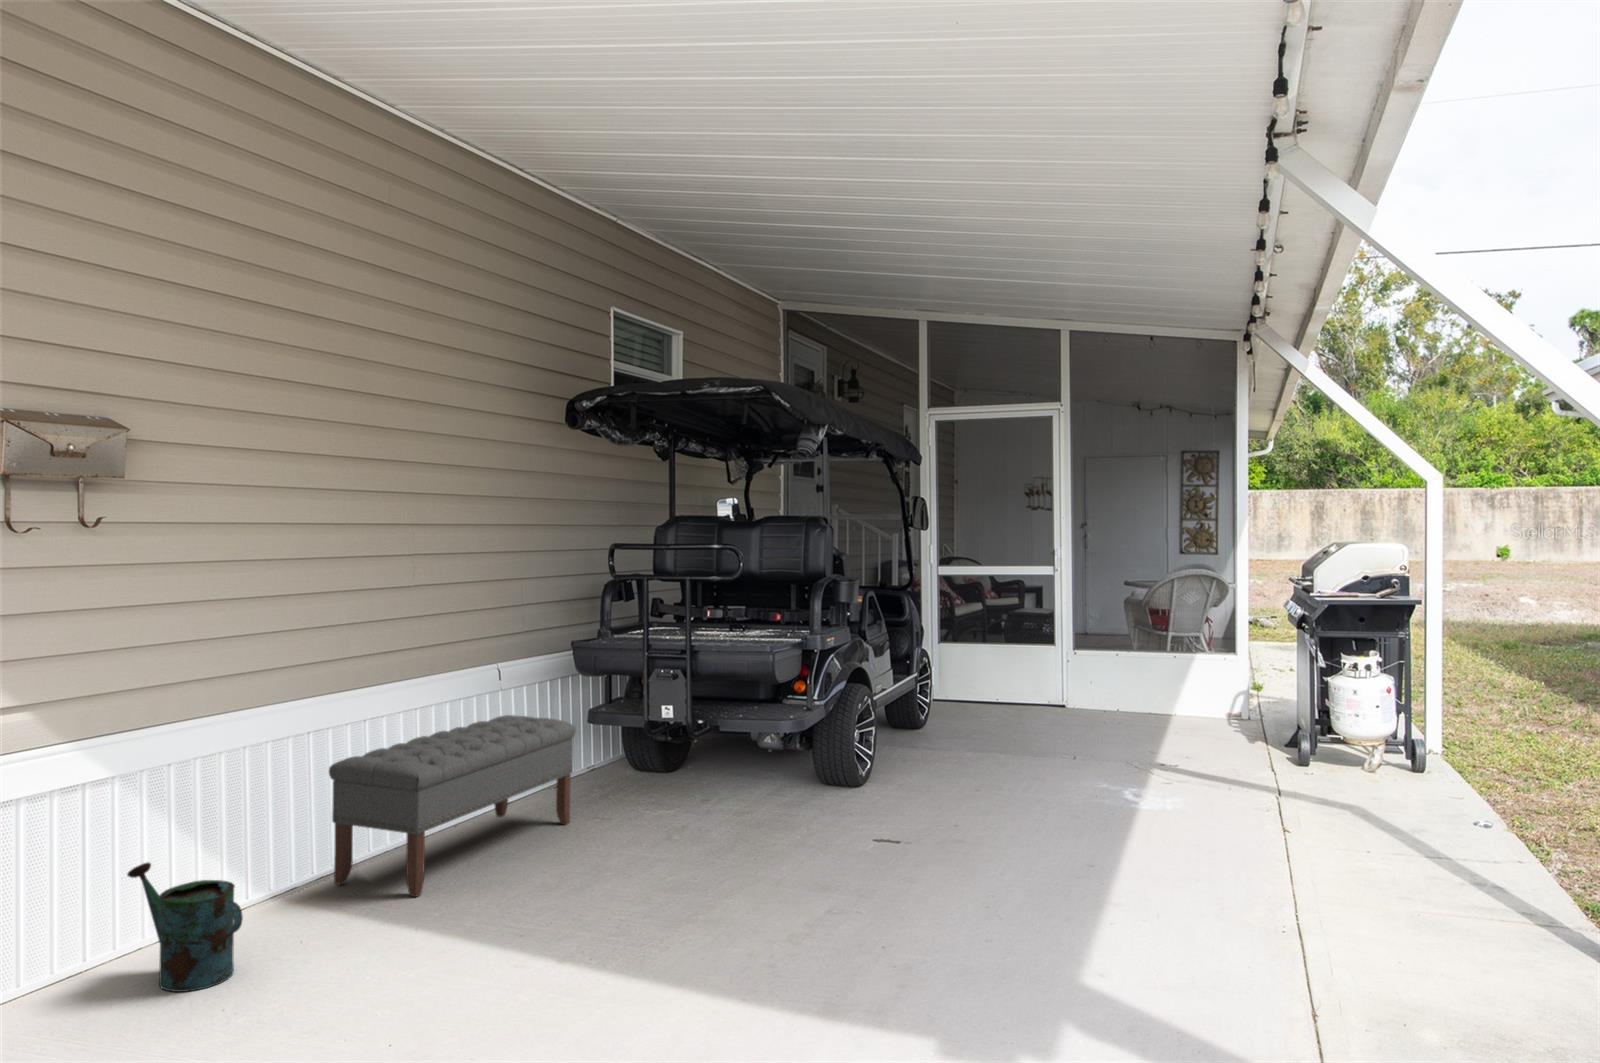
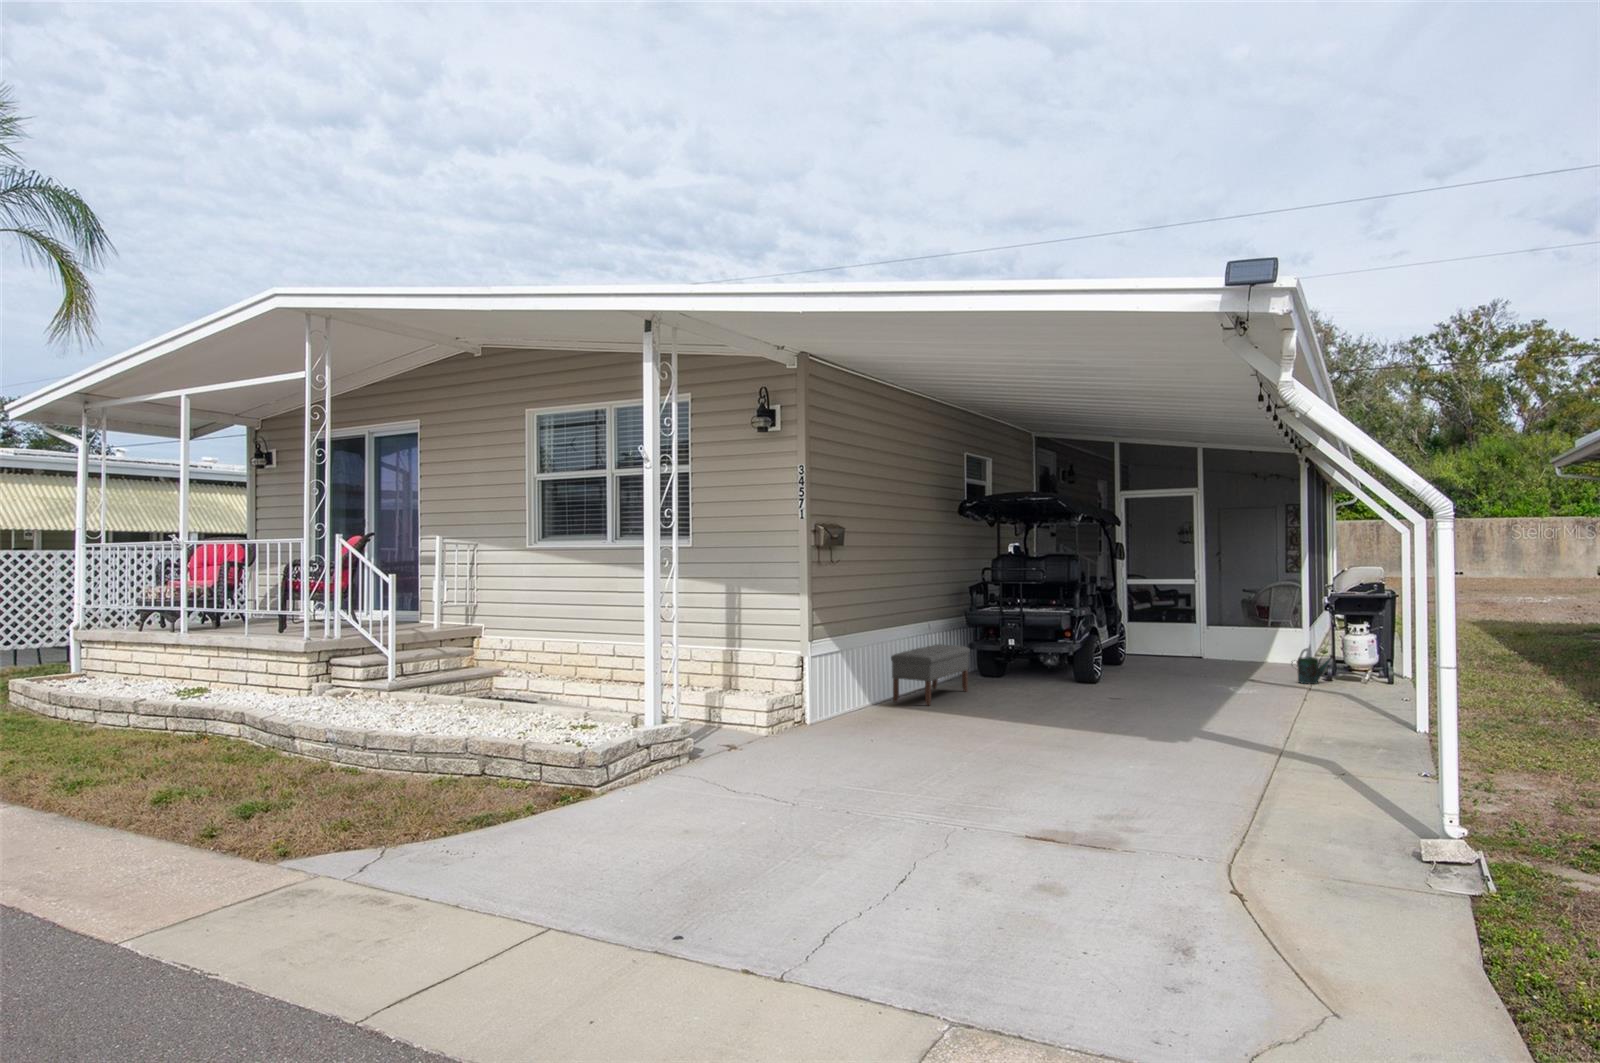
watering can: present [127,863,243,992] -> present [1292,655,1335,684]

